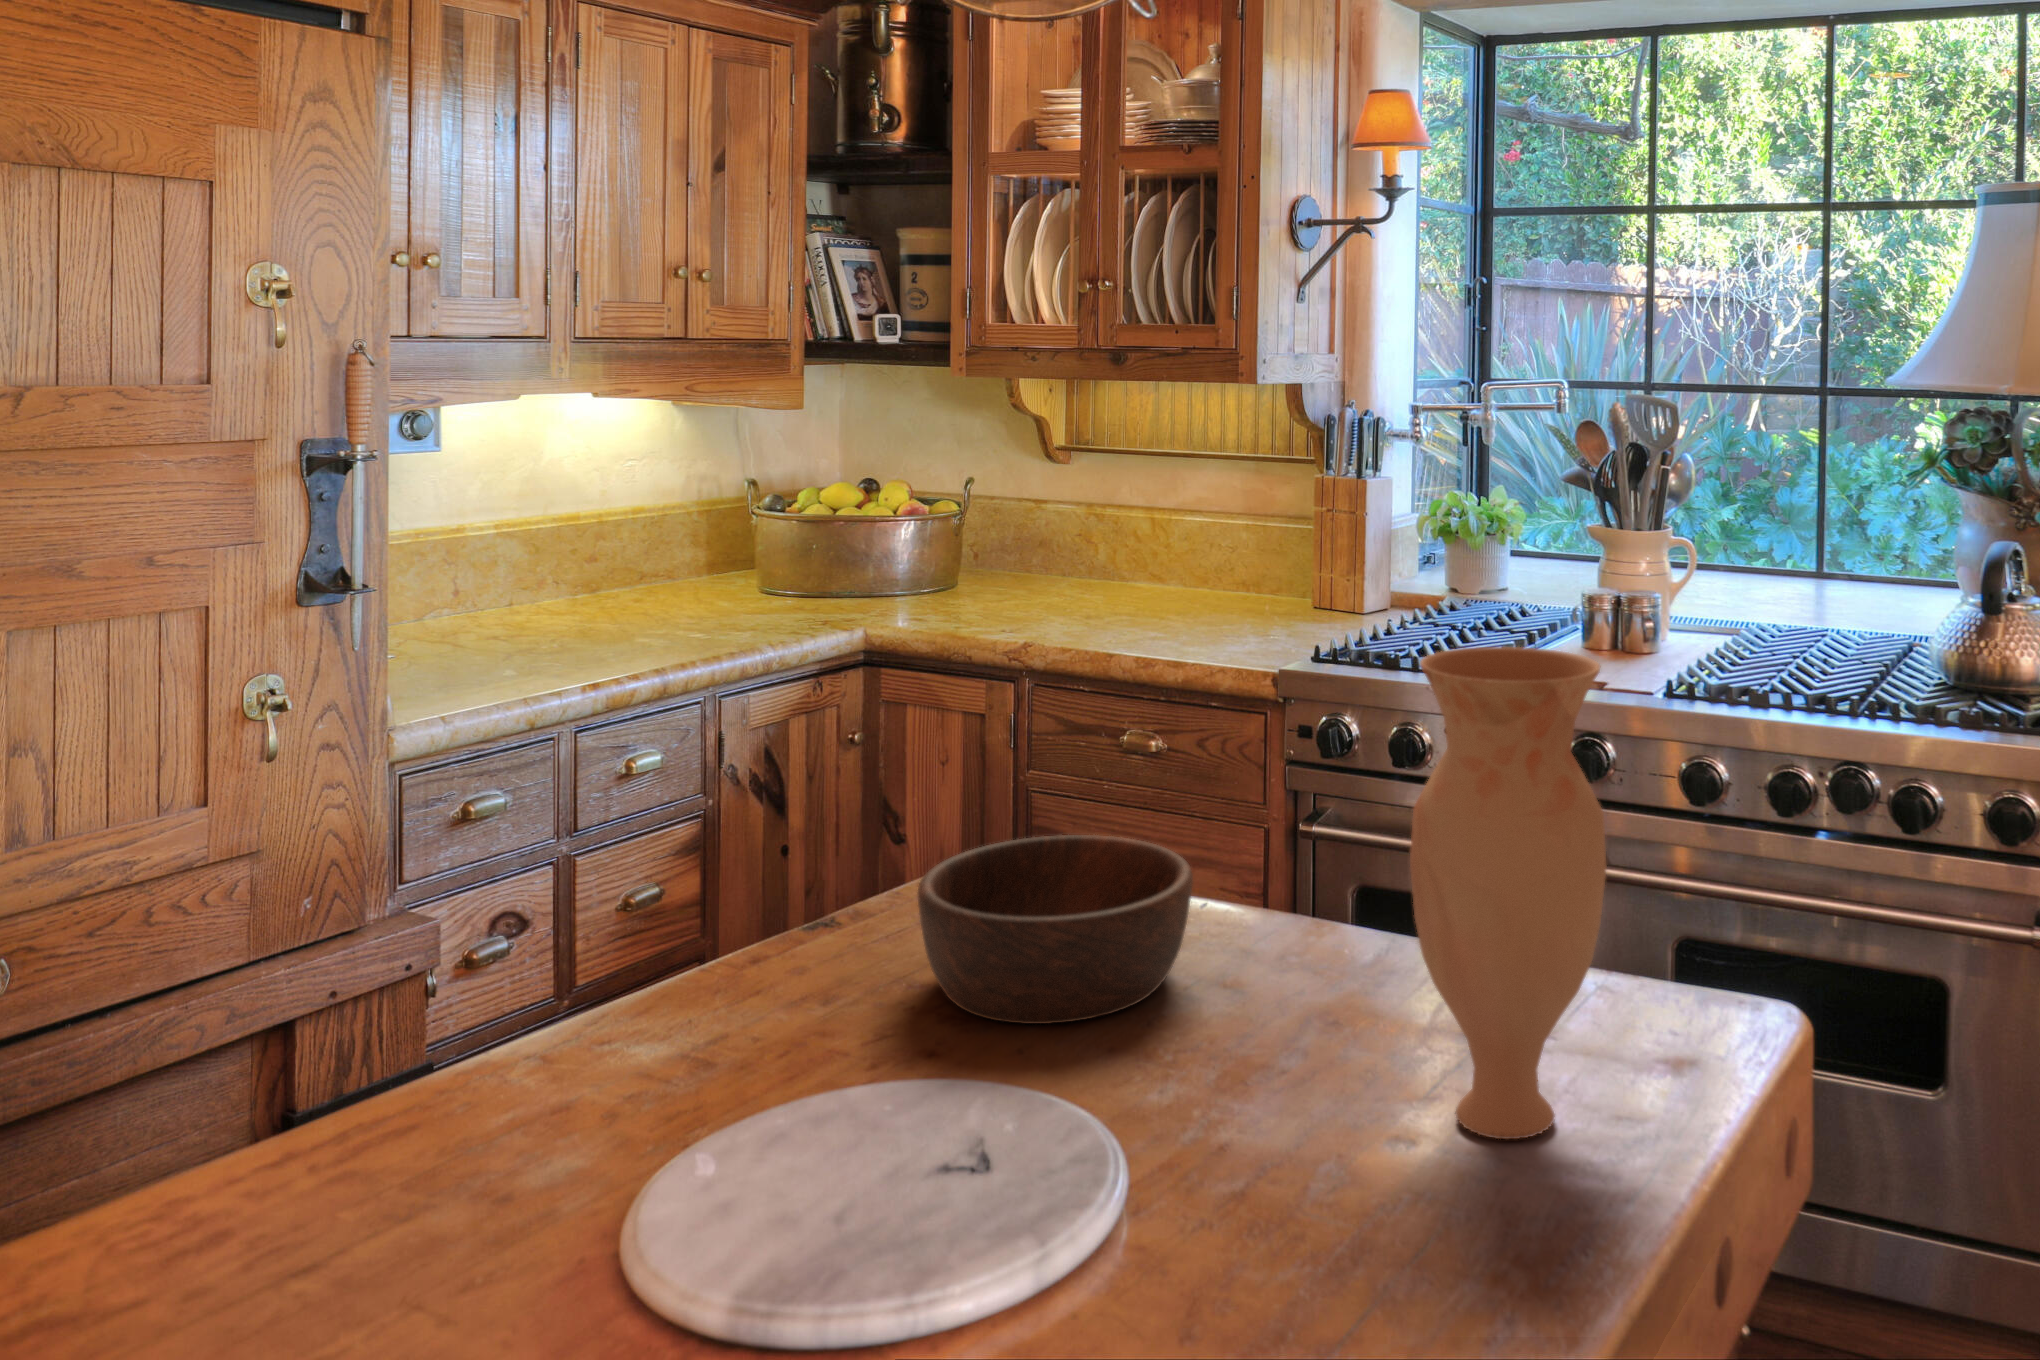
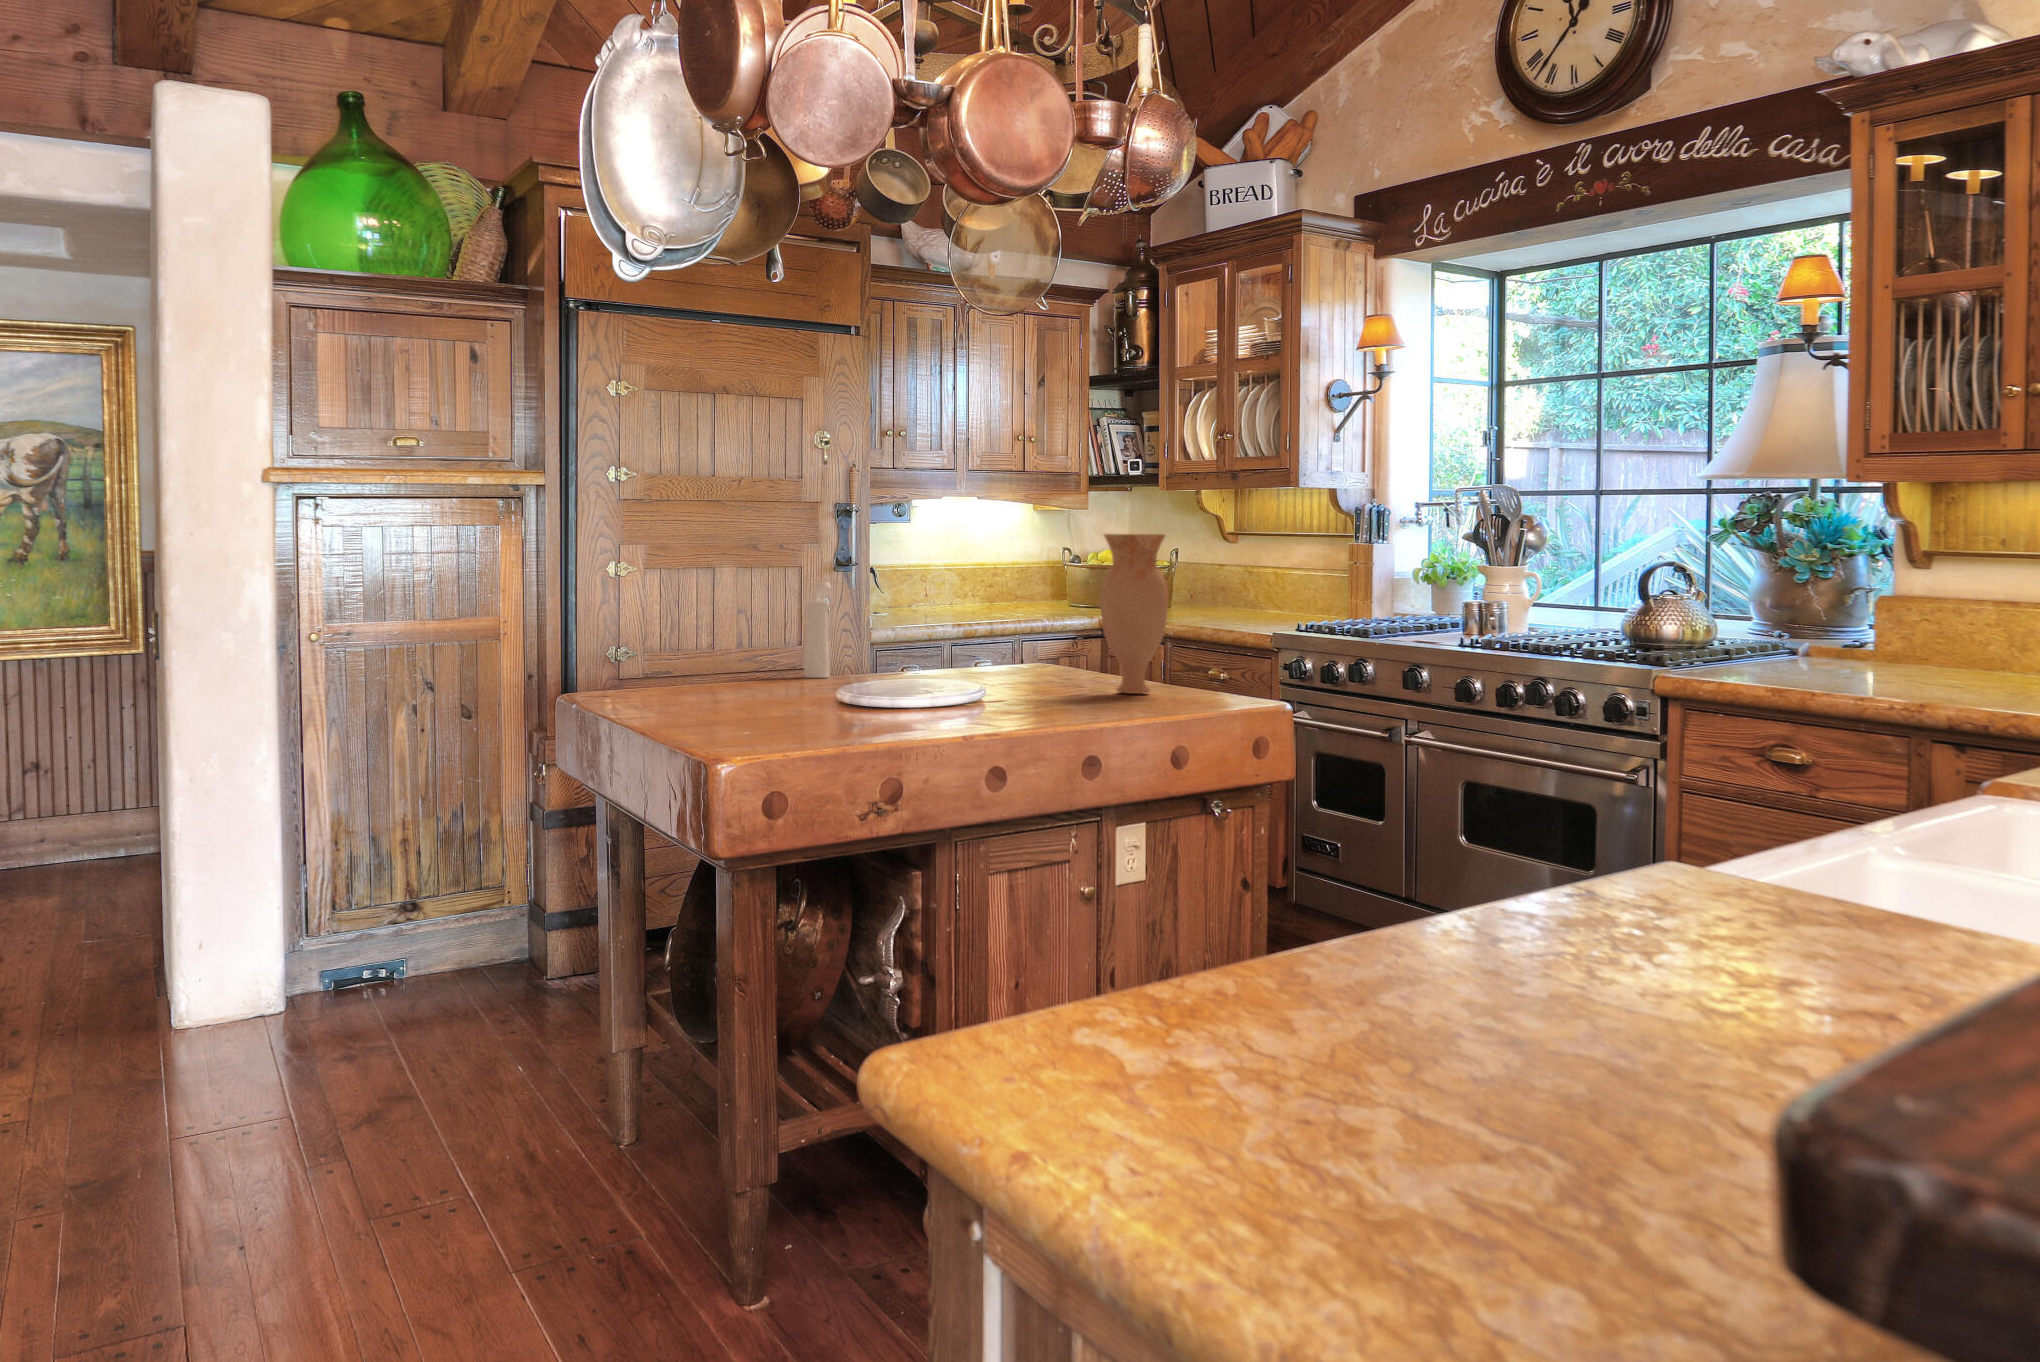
wooden bowl: present [918,835,1193,1024] -> none [989,633,1089,679]
pepper mill: none [339,843,450,1262] -> present [804,582,831,678]

